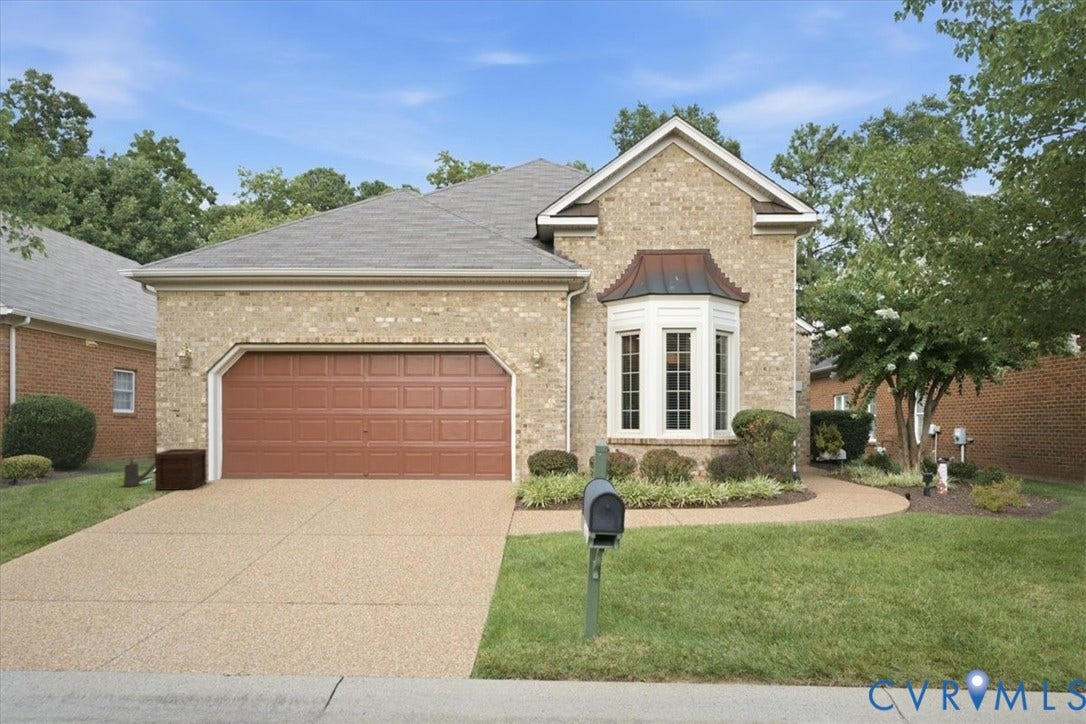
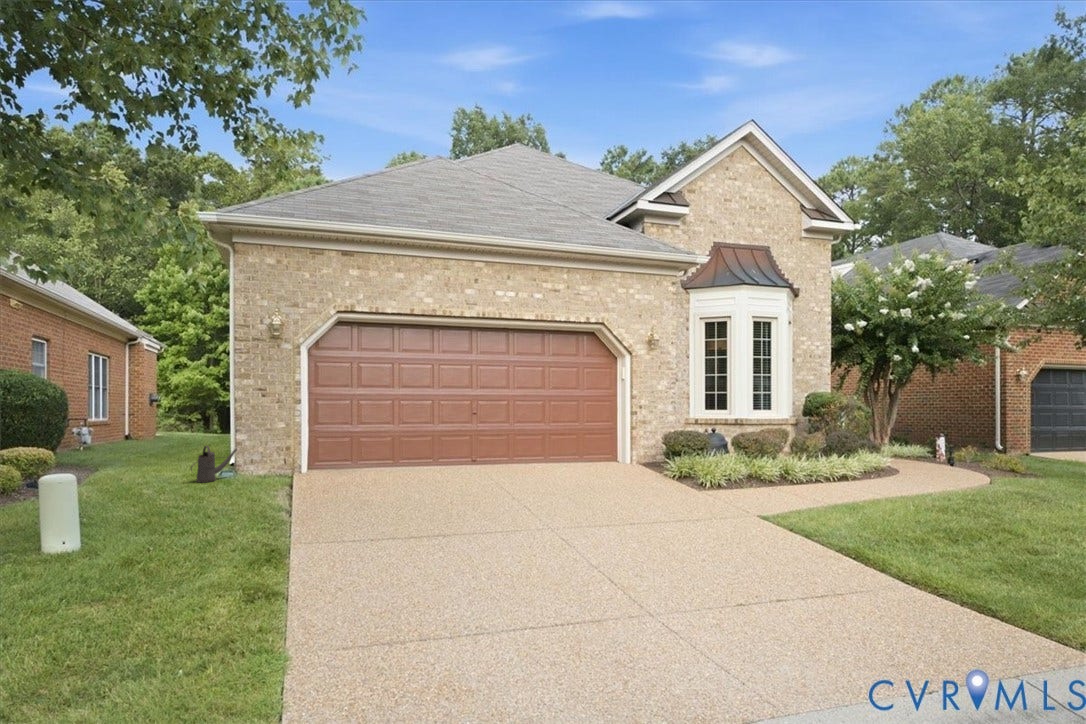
wooden crate: present [155,449,206,490] -> none [251,434,300,485]

